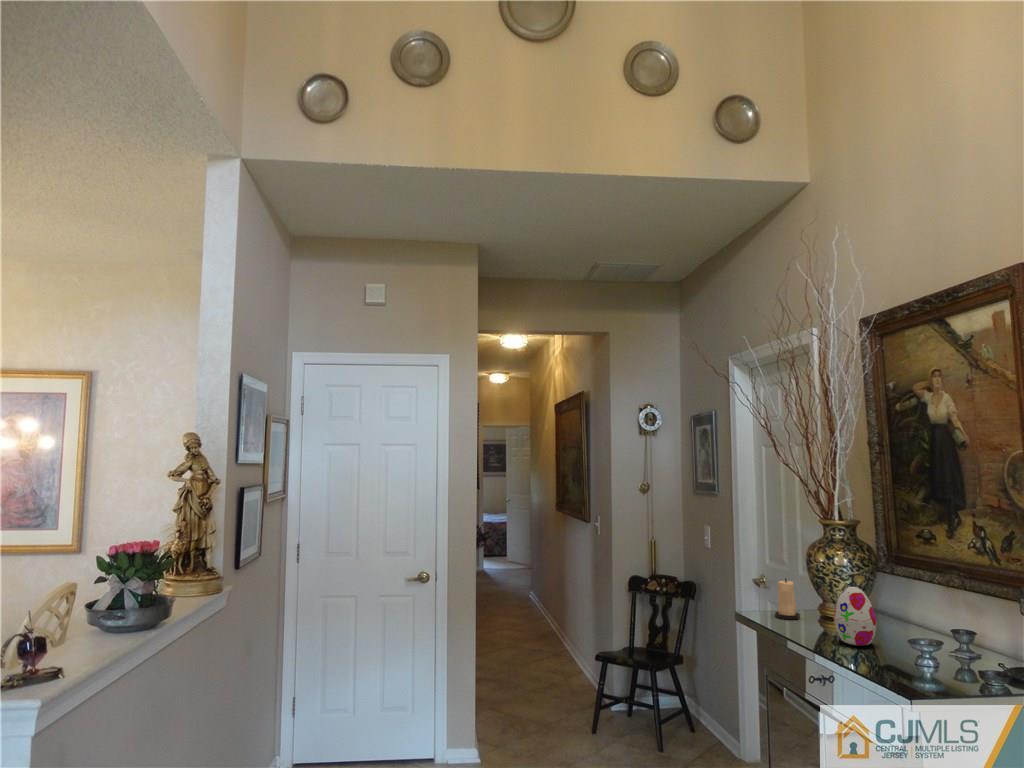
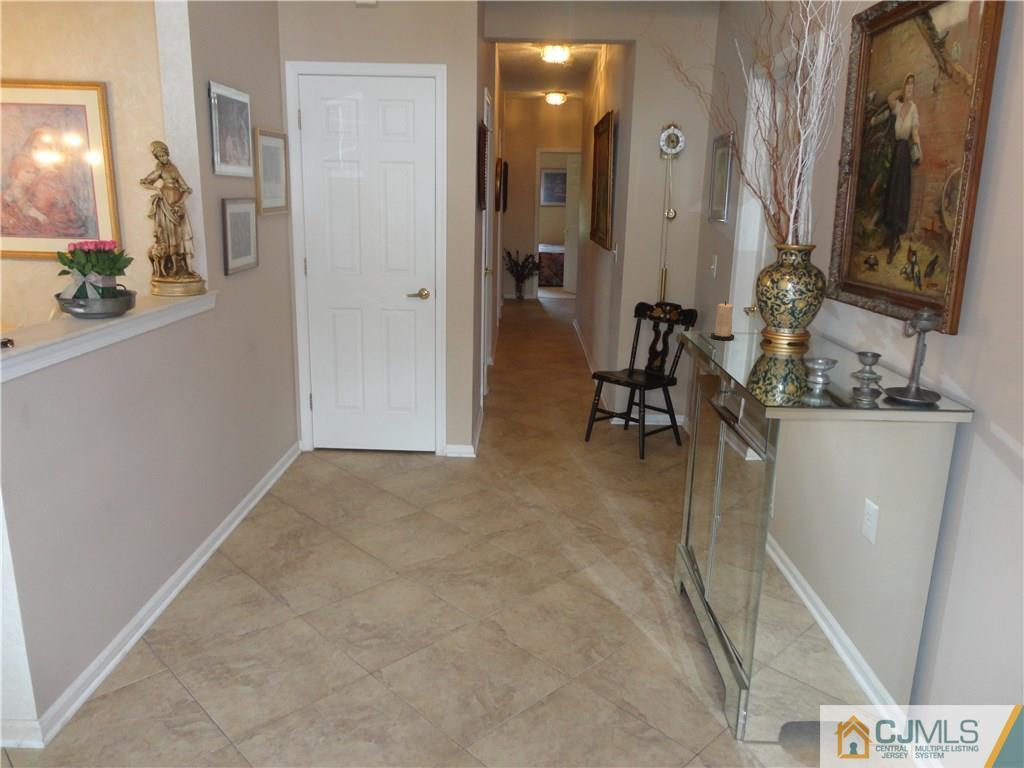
decorative egg: present [834,587,877,646] -> none [744,308,784,363]

